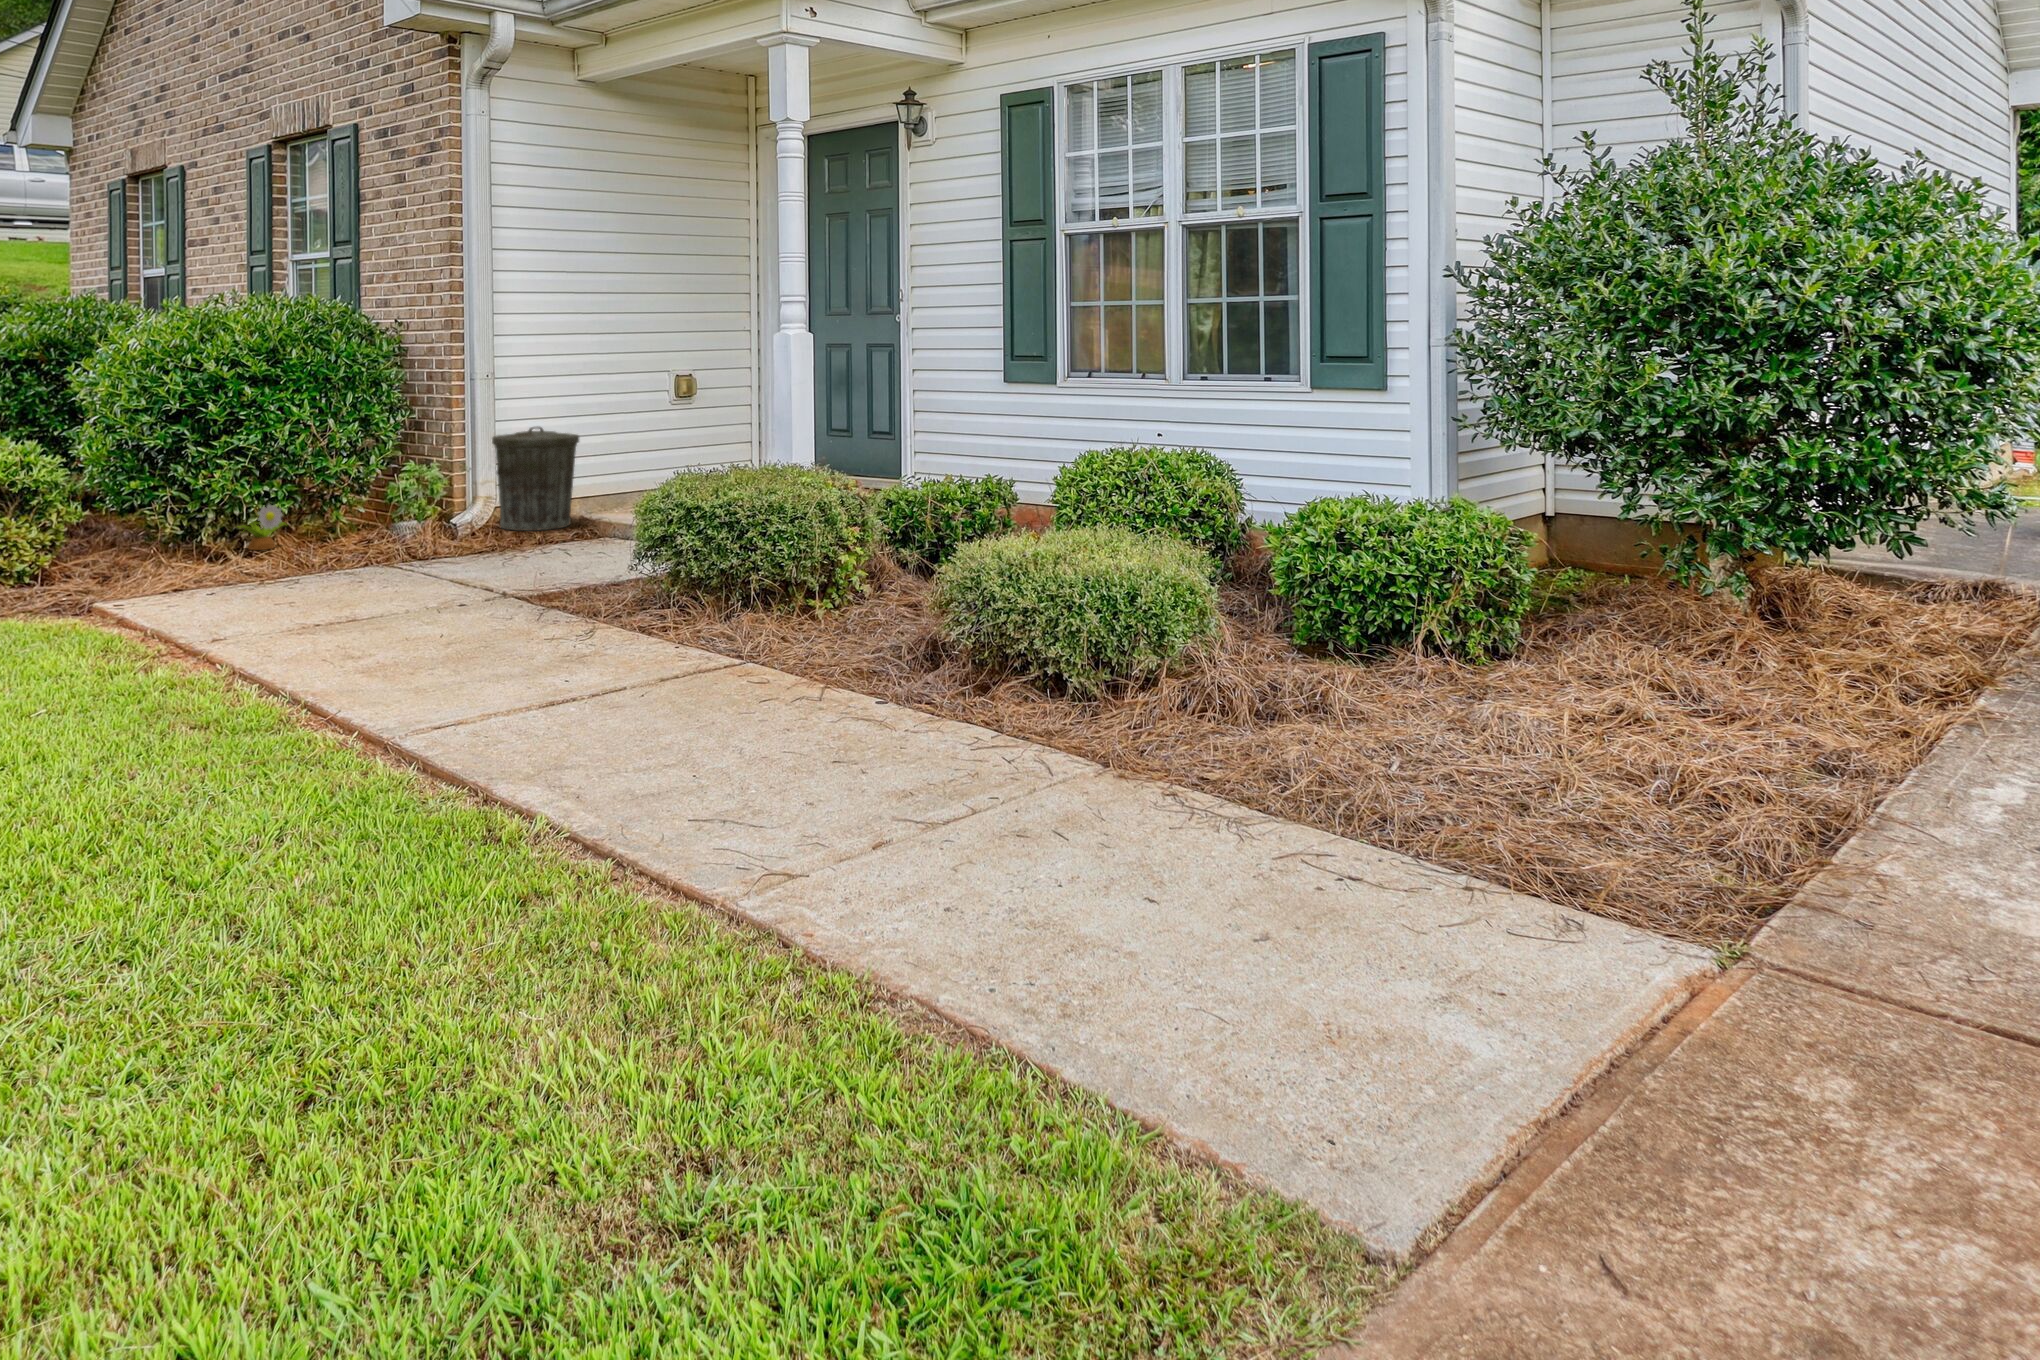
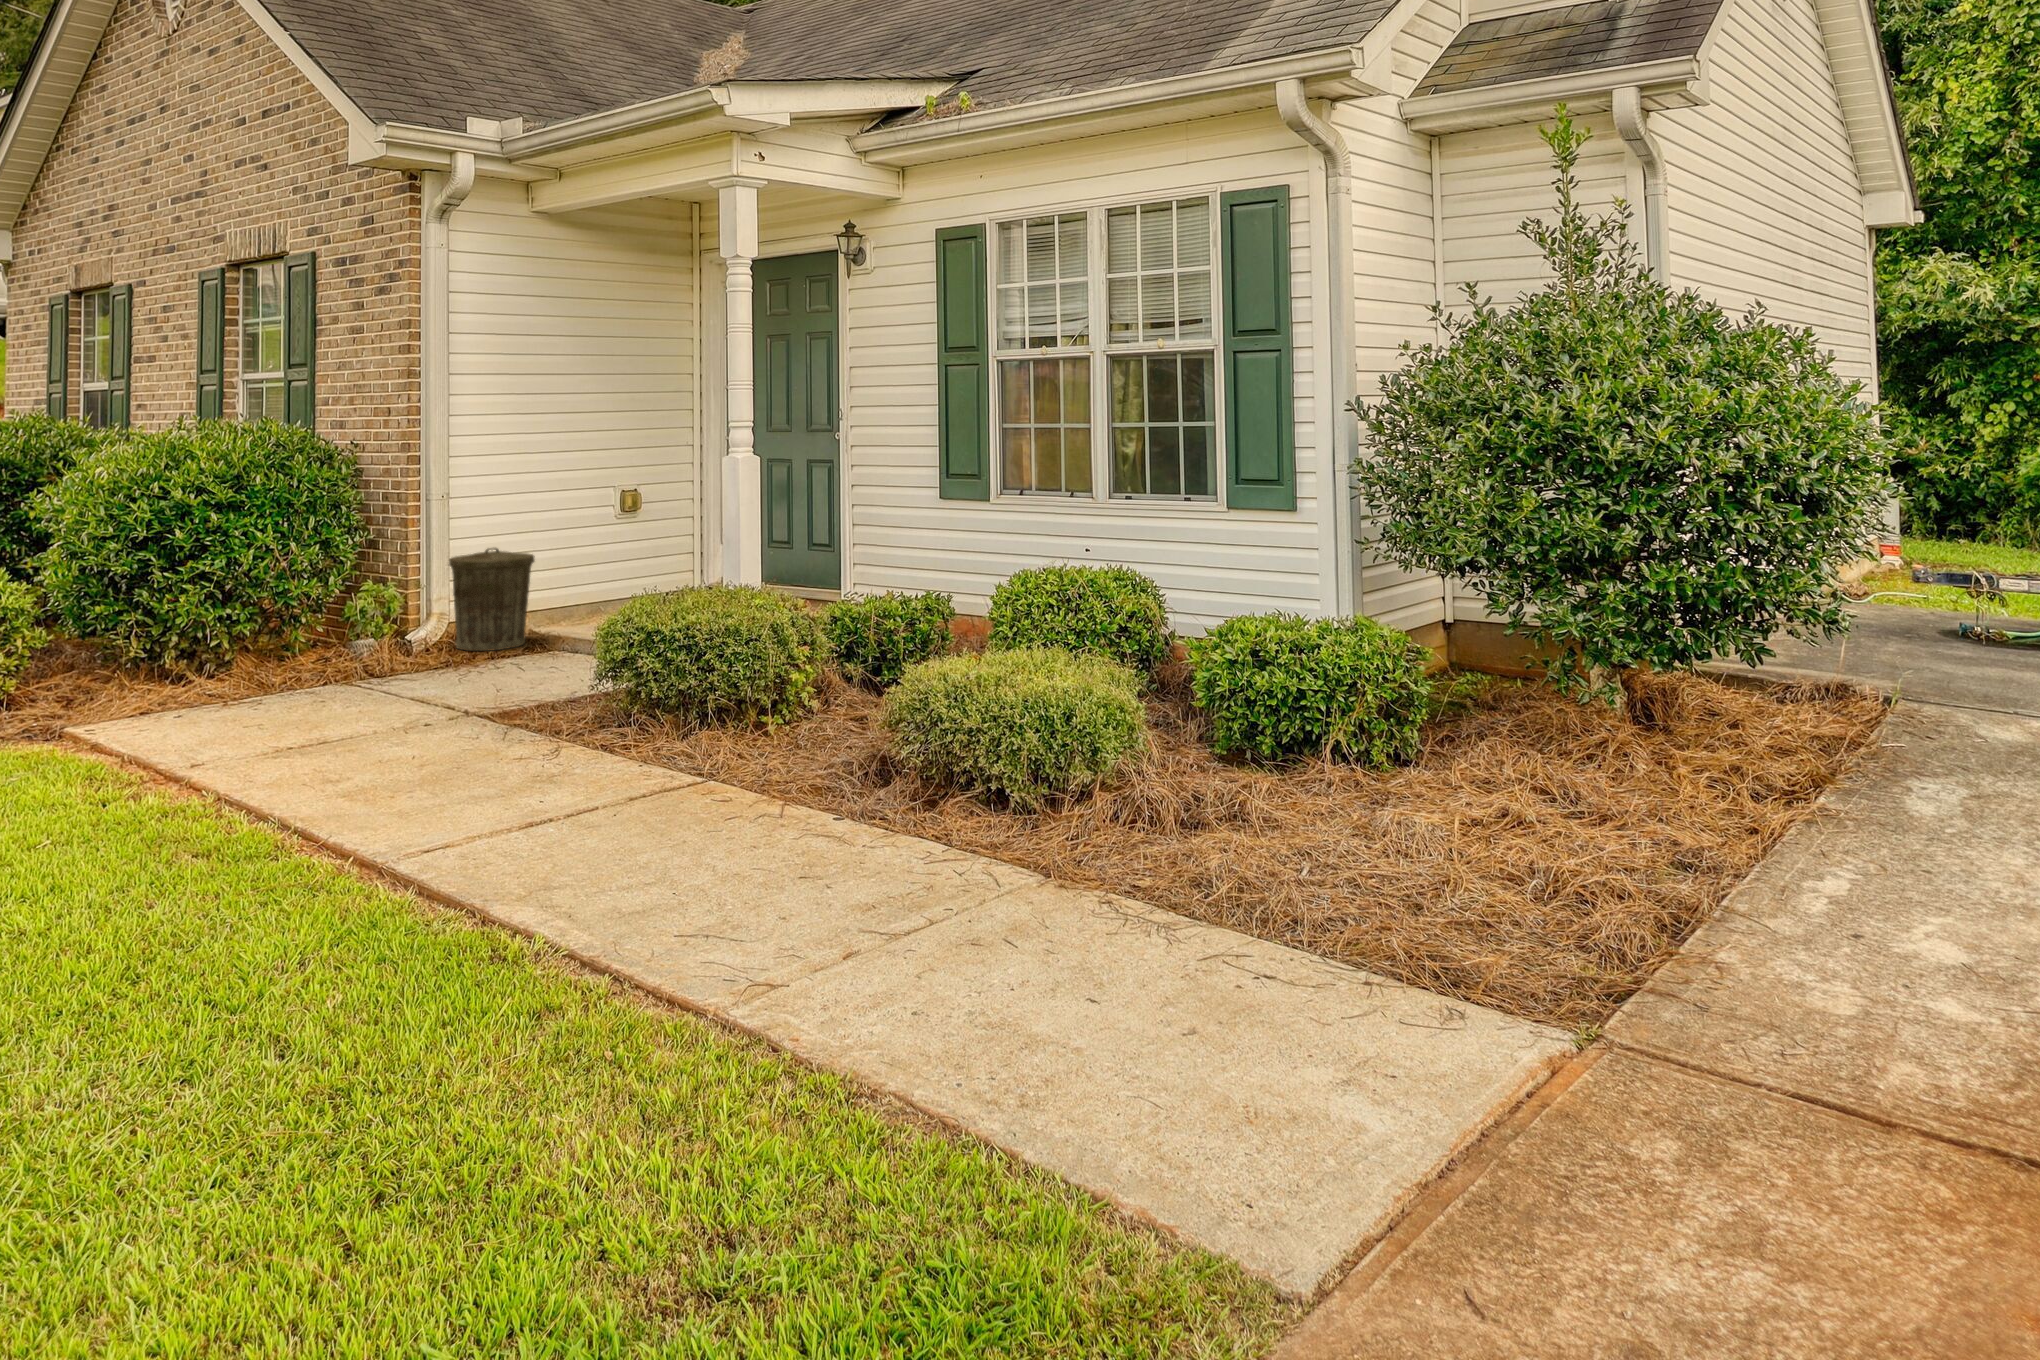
decorative plant: present [238,505,286,550] -> none [196,631,249,678]

